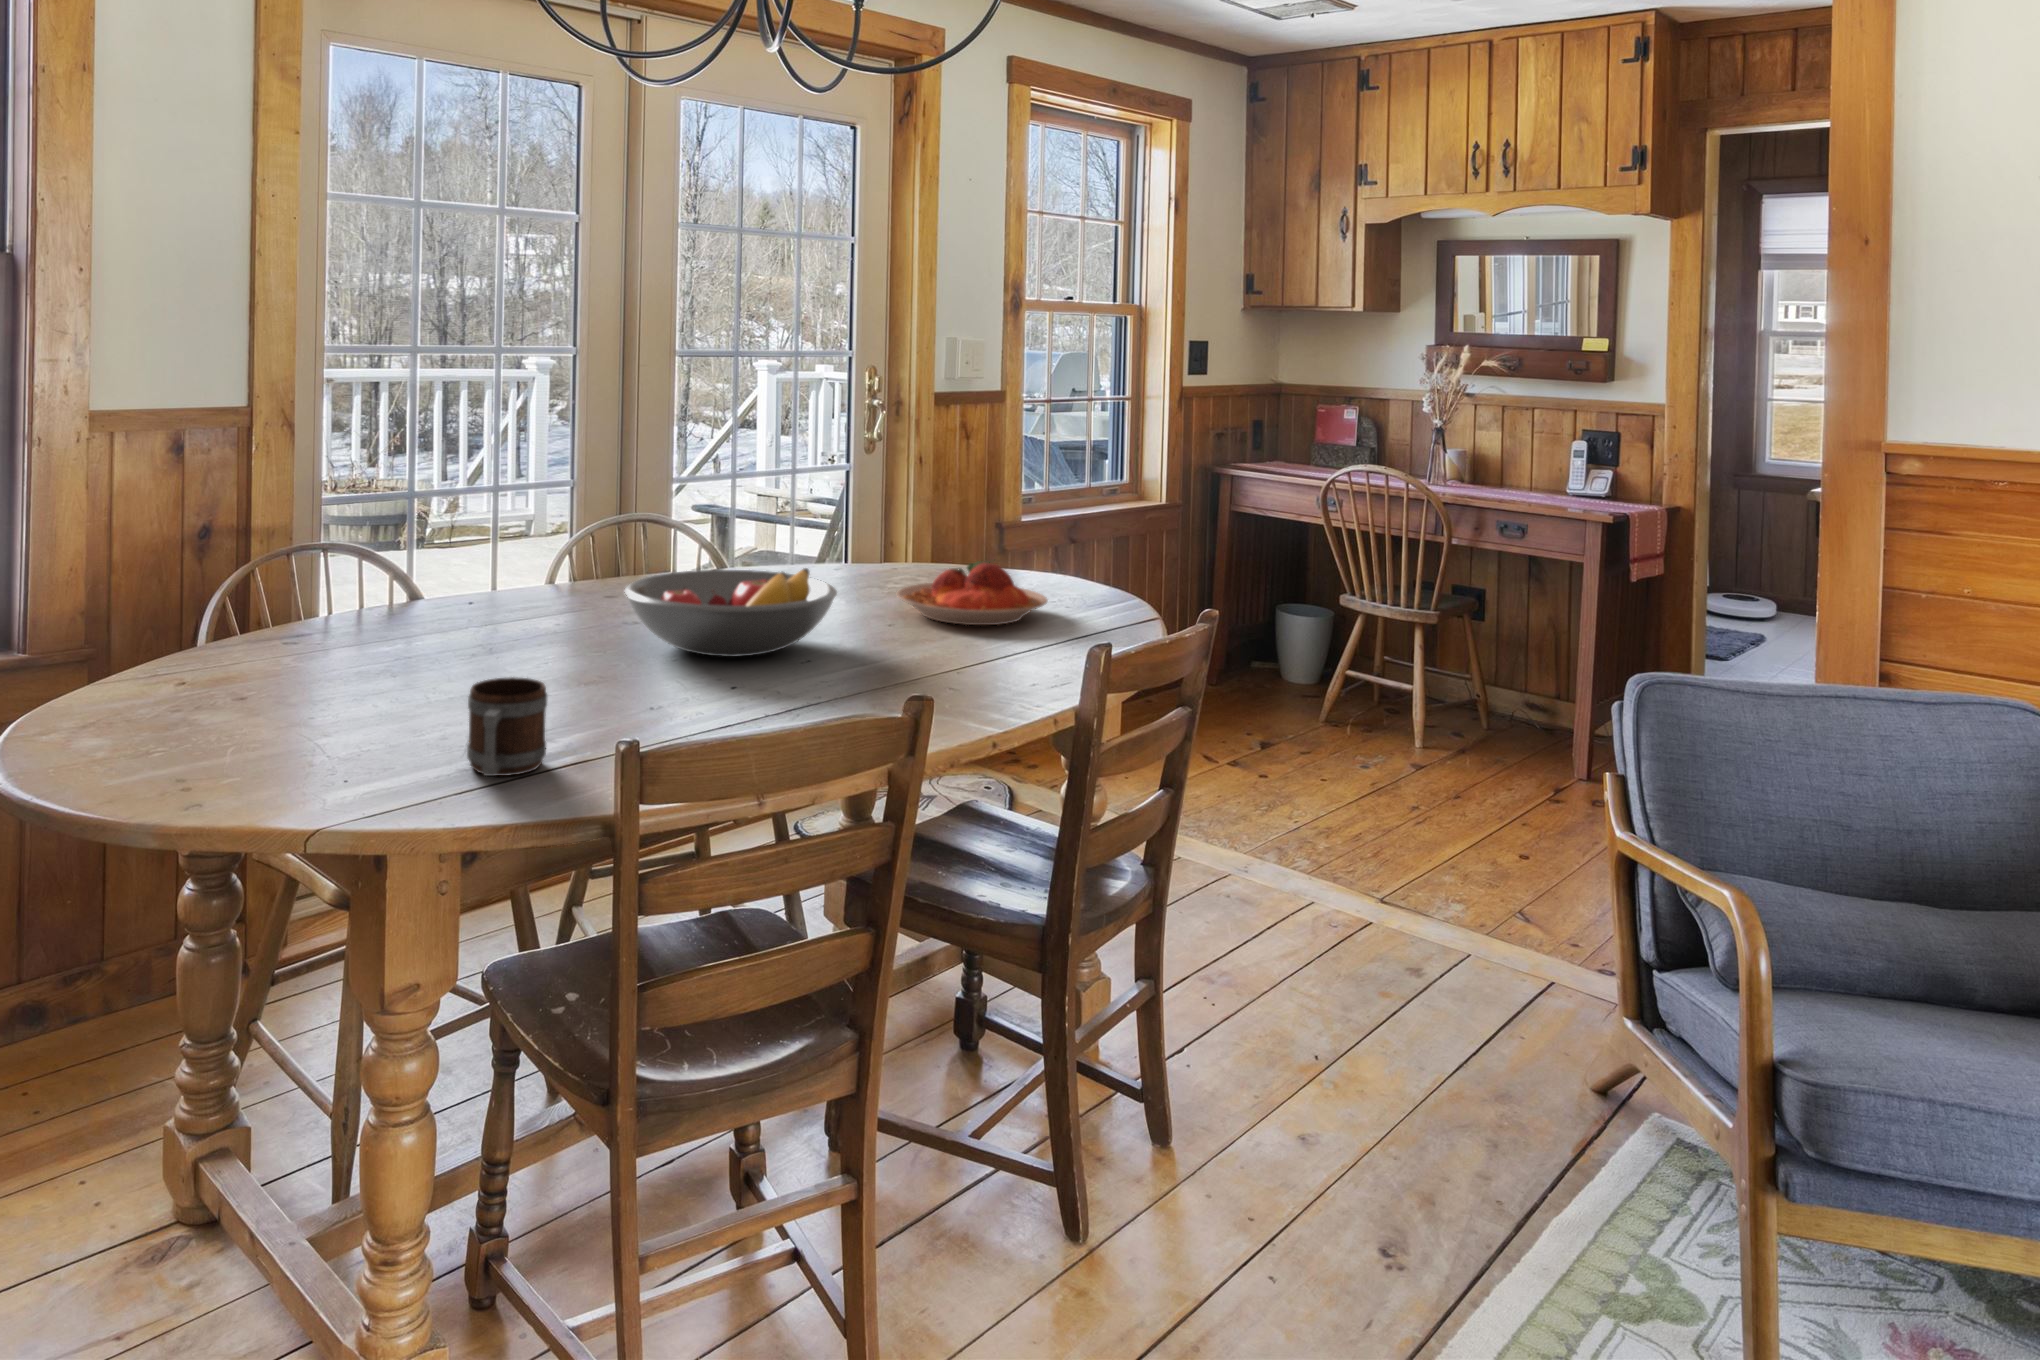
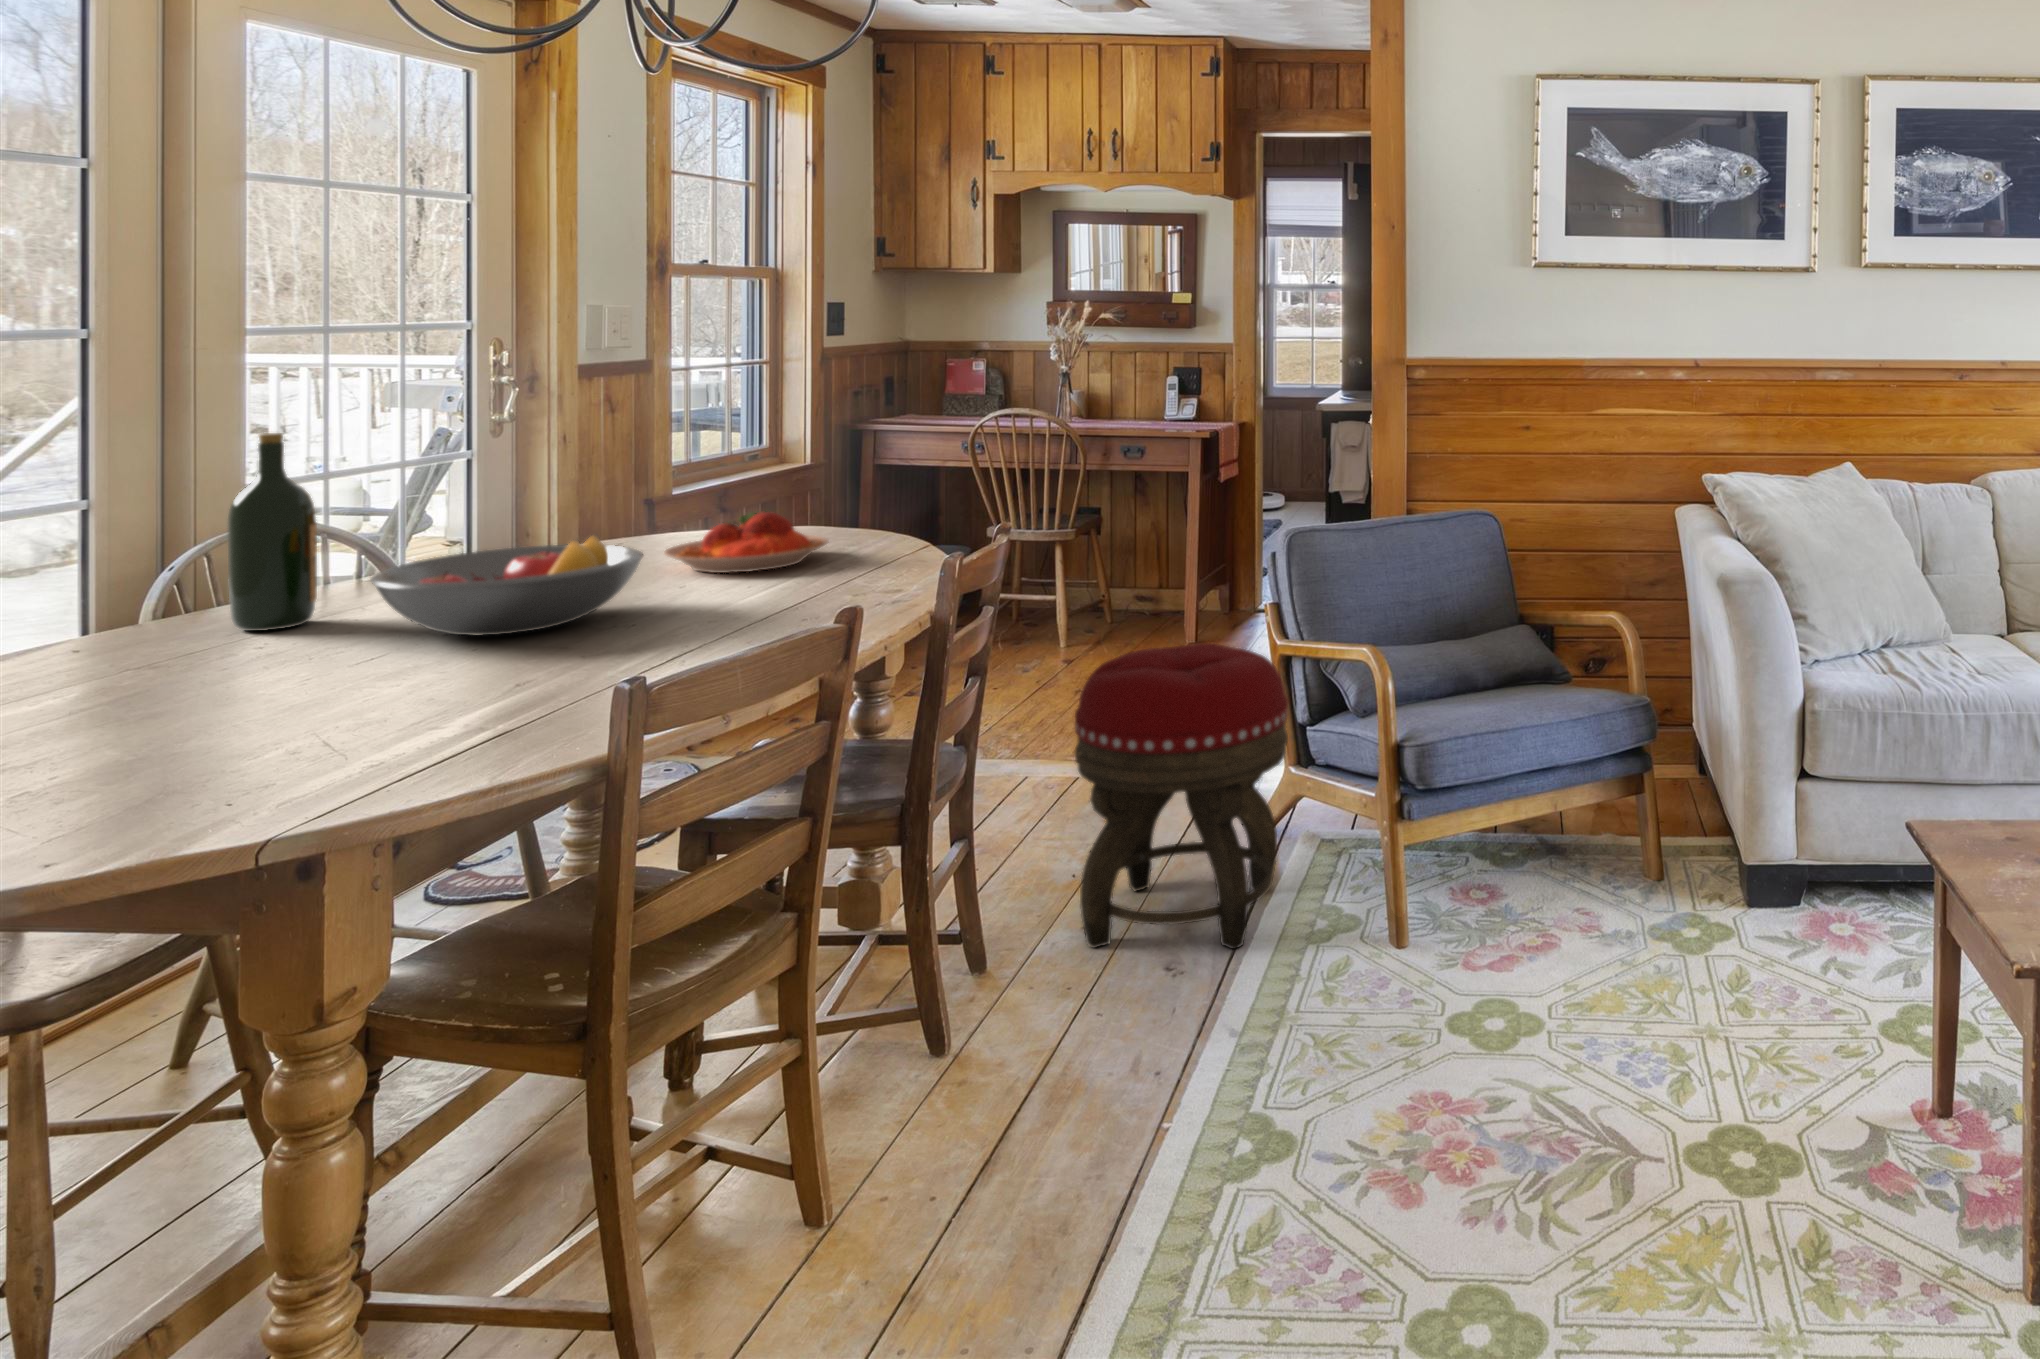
wine bottle: none [567,446,625,615] -> present [228,433,317,631]
mug: present [467,677,547,776] -> none [331,659,438,762]
footstool: none [1290,803,1600,1265] -> present [1074,643,1288,949]

